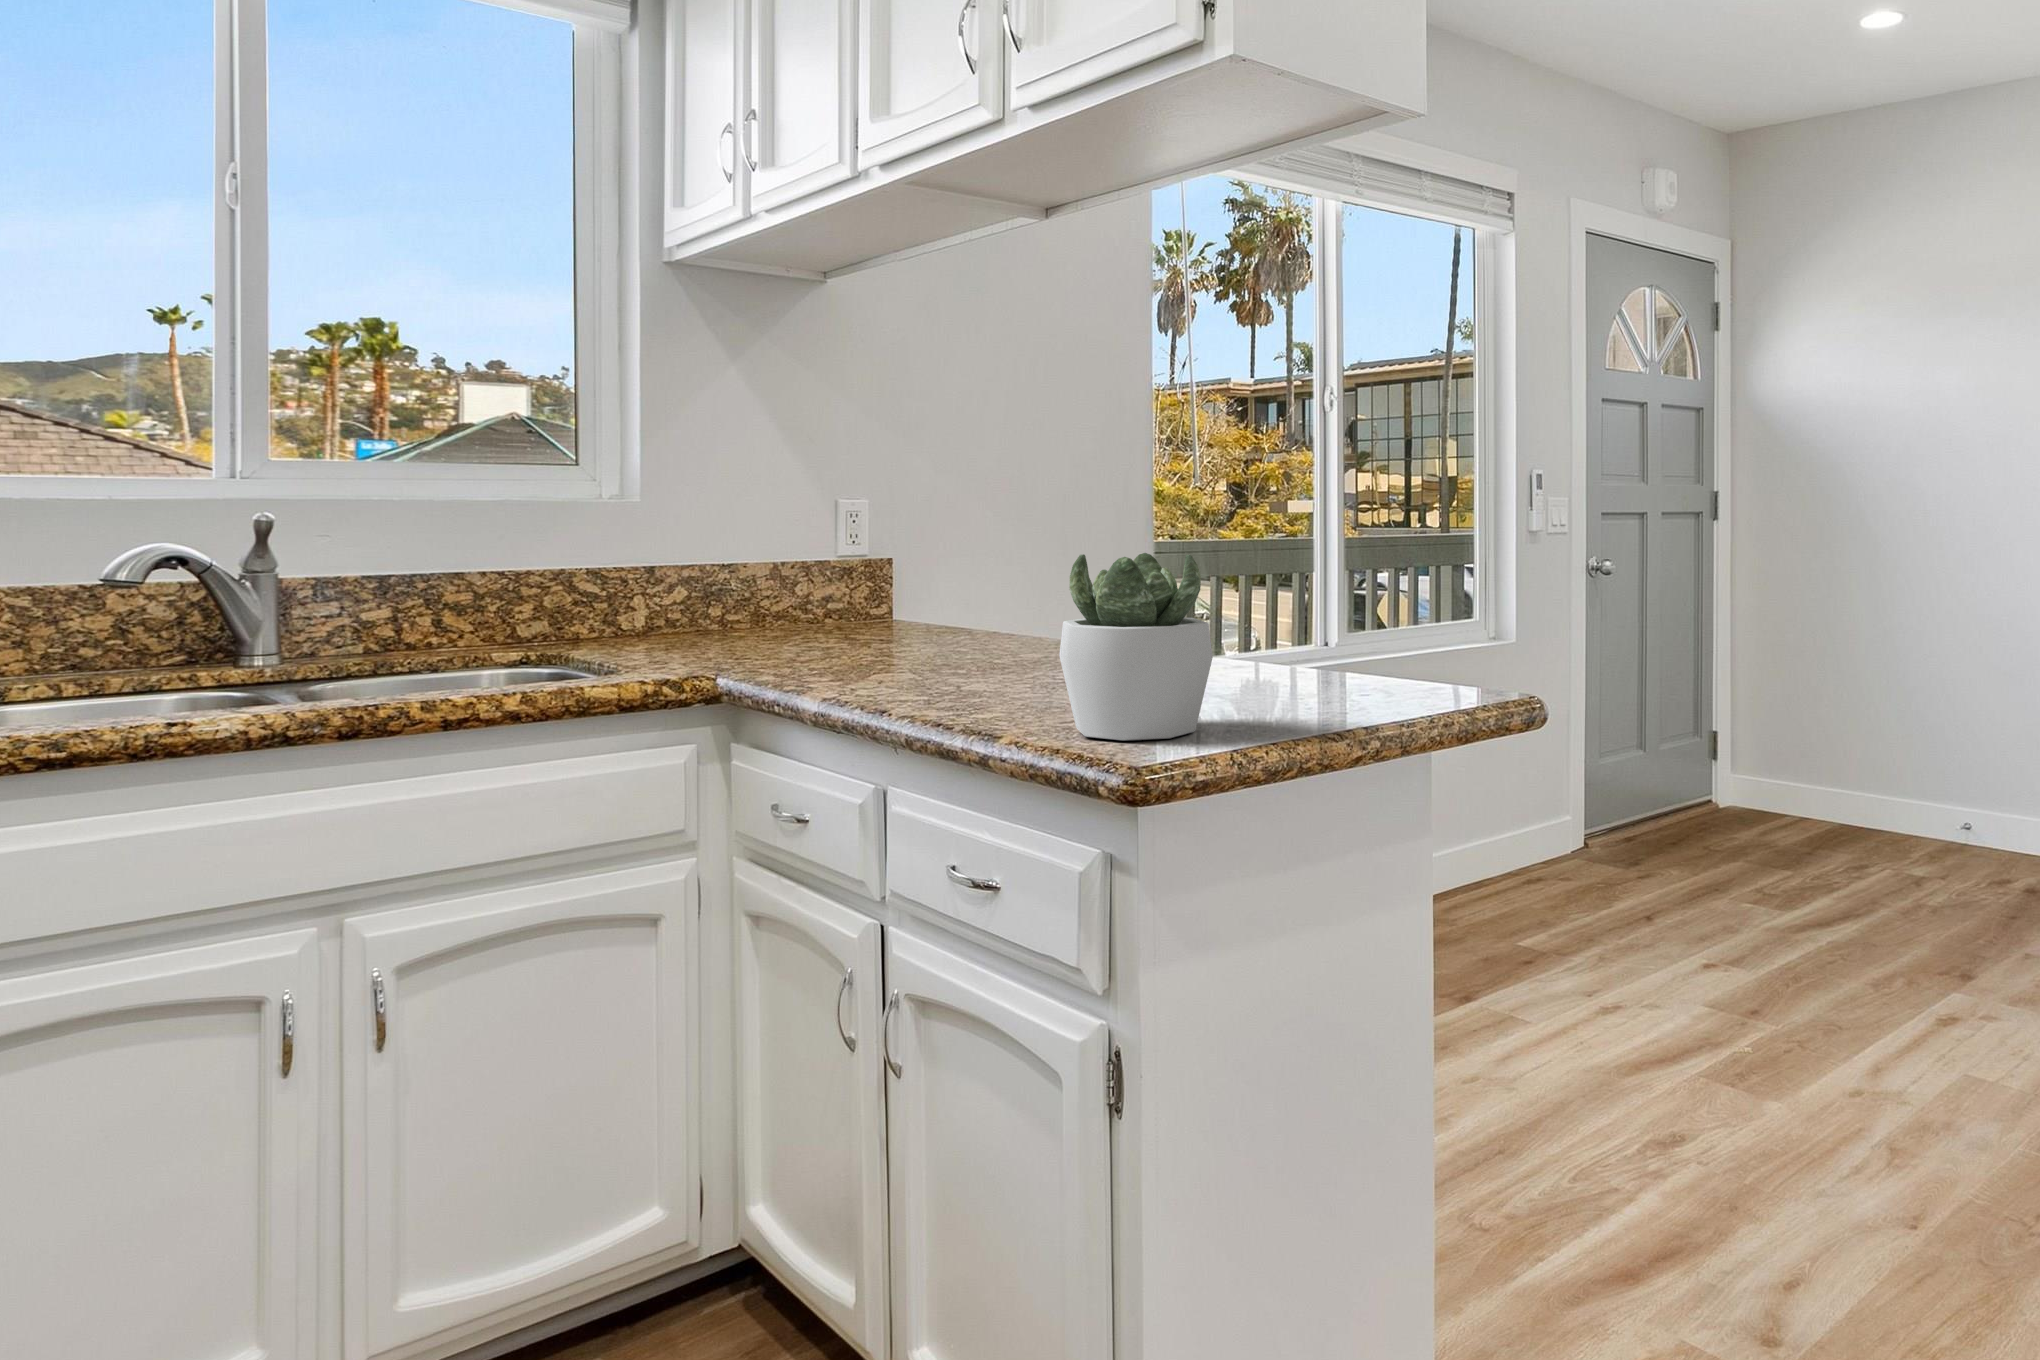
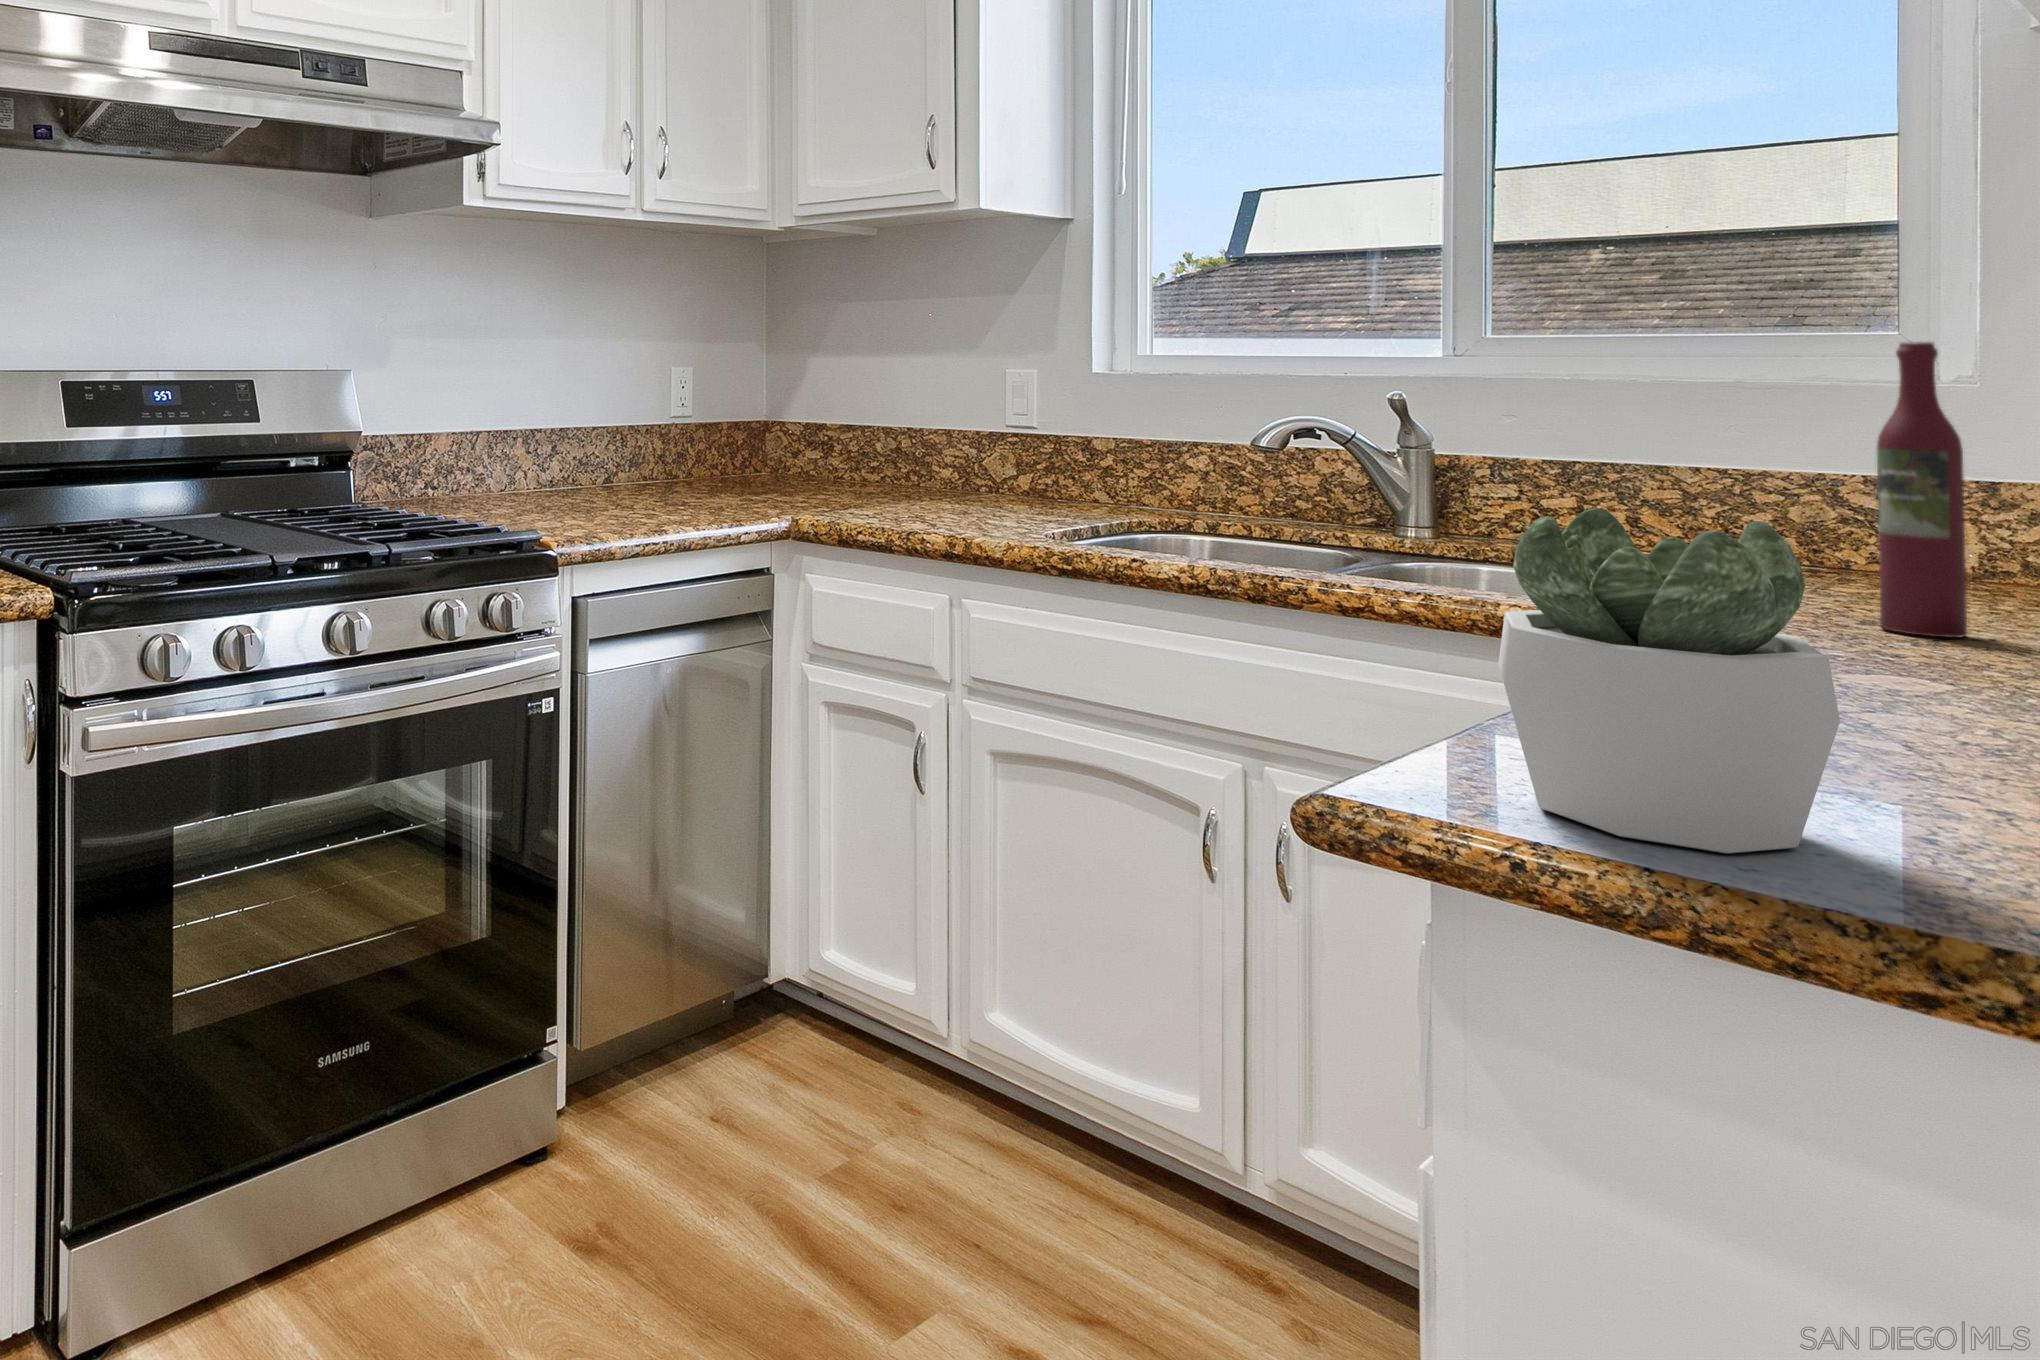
wine bottle: none [739,464,781,661] -> present [1877,342,1967,638]

